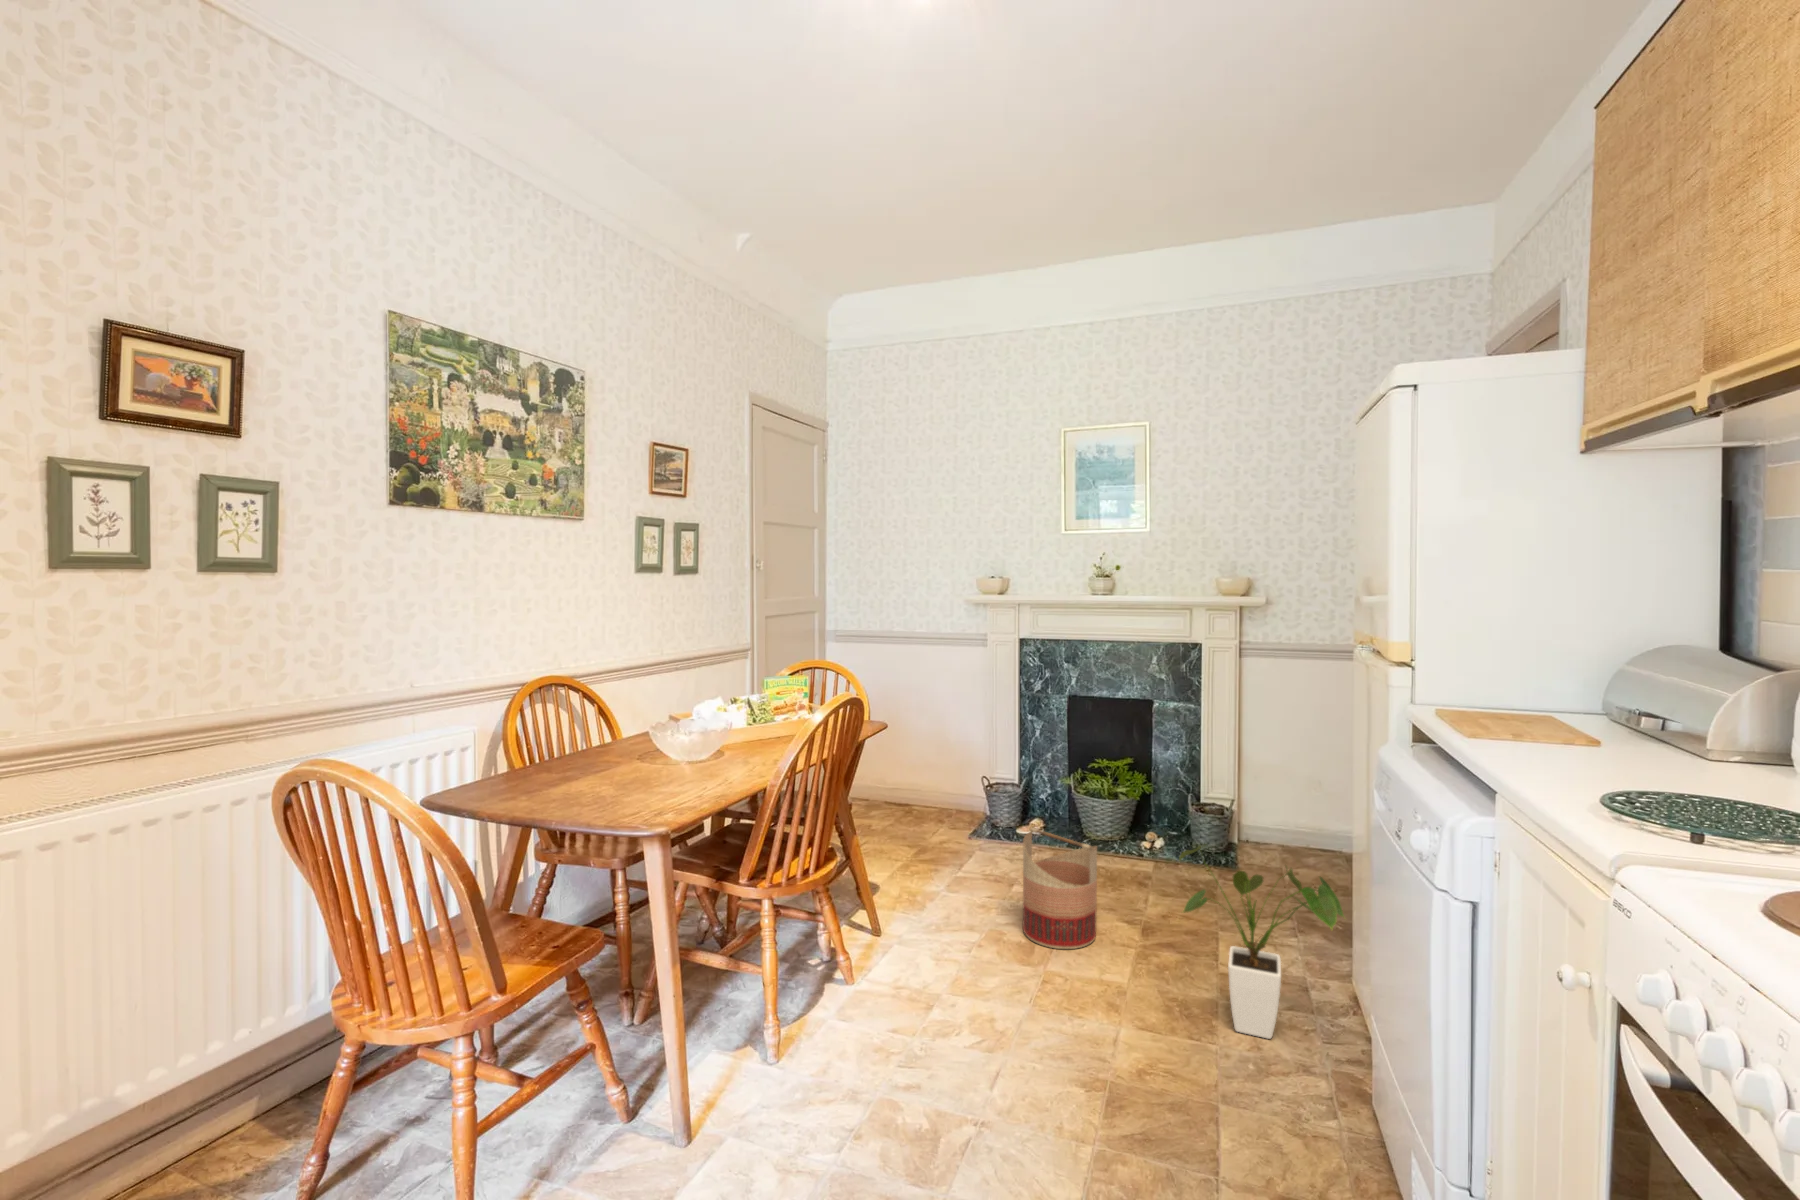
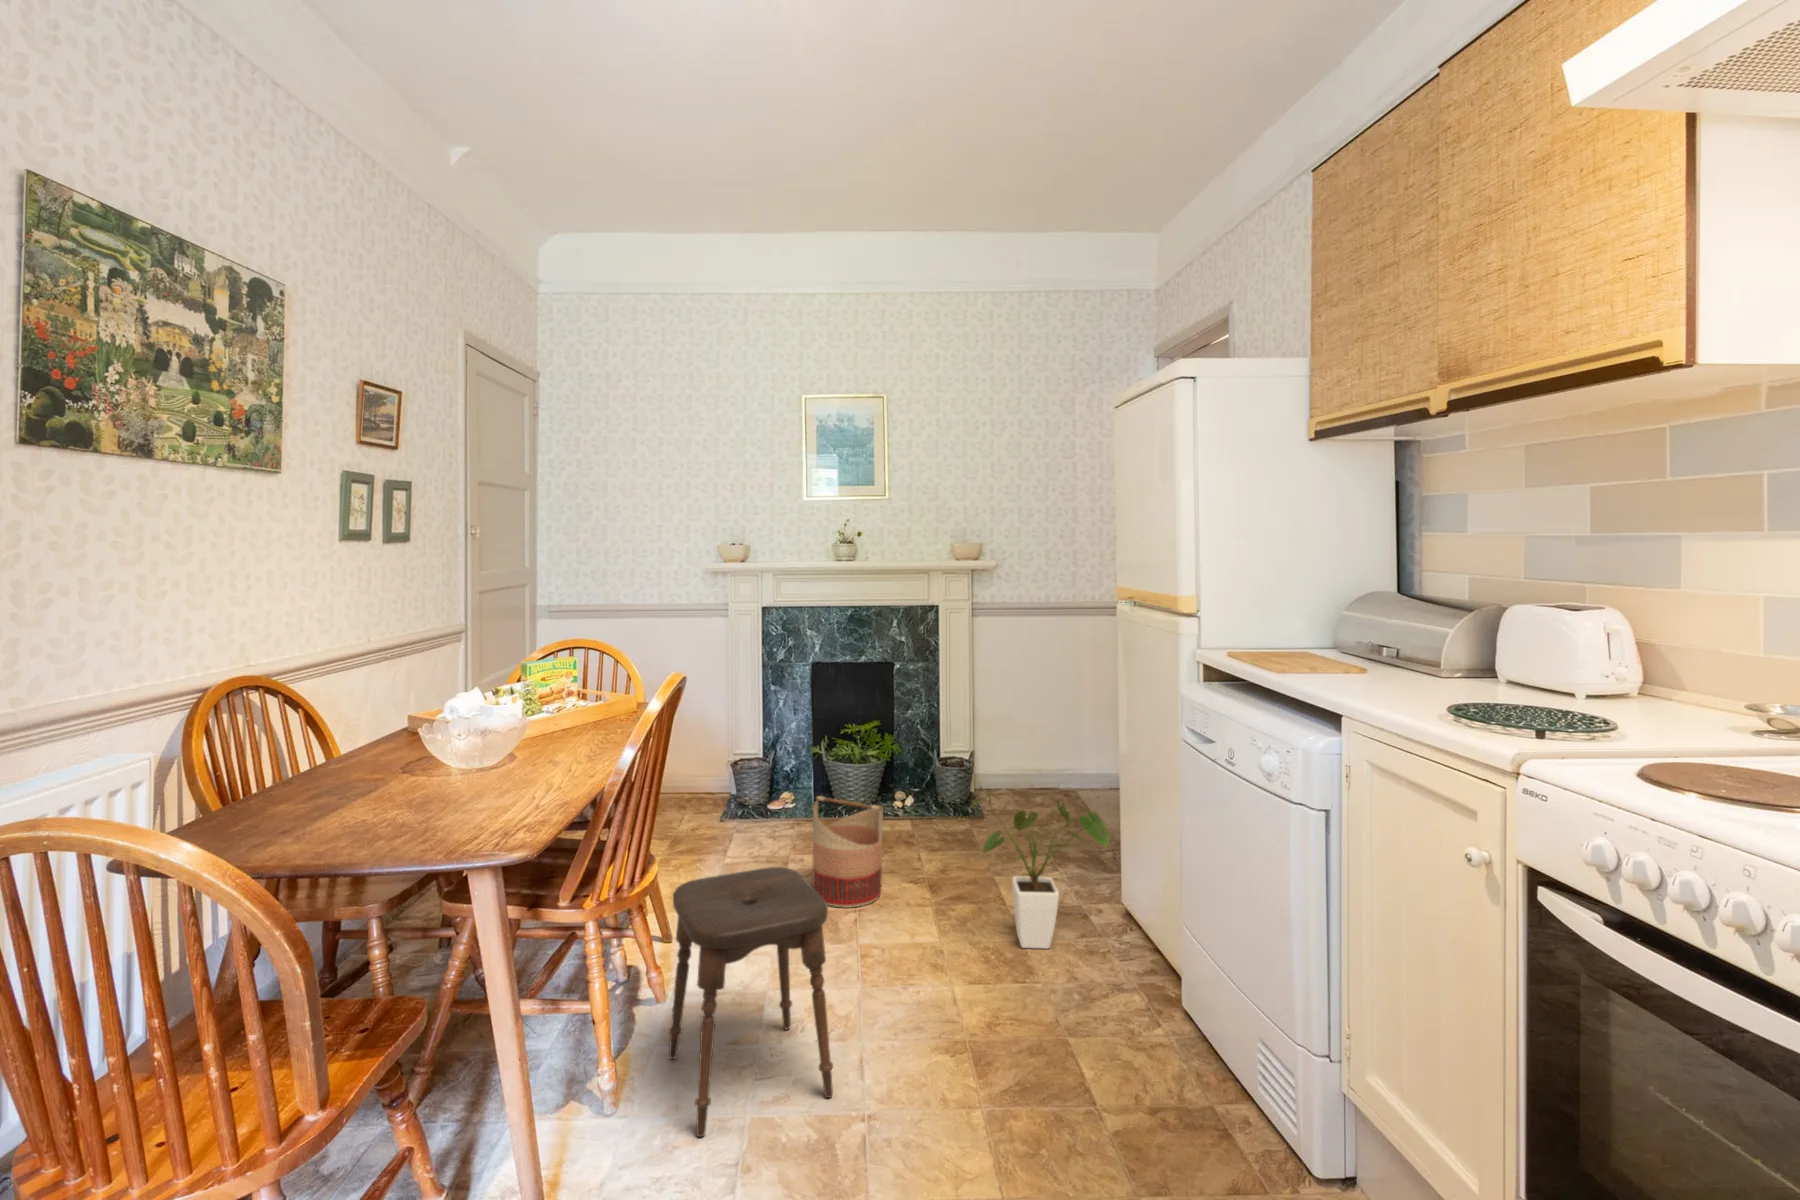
stool: none [817,892,959,1148] -> present [669,867,833,1137]

